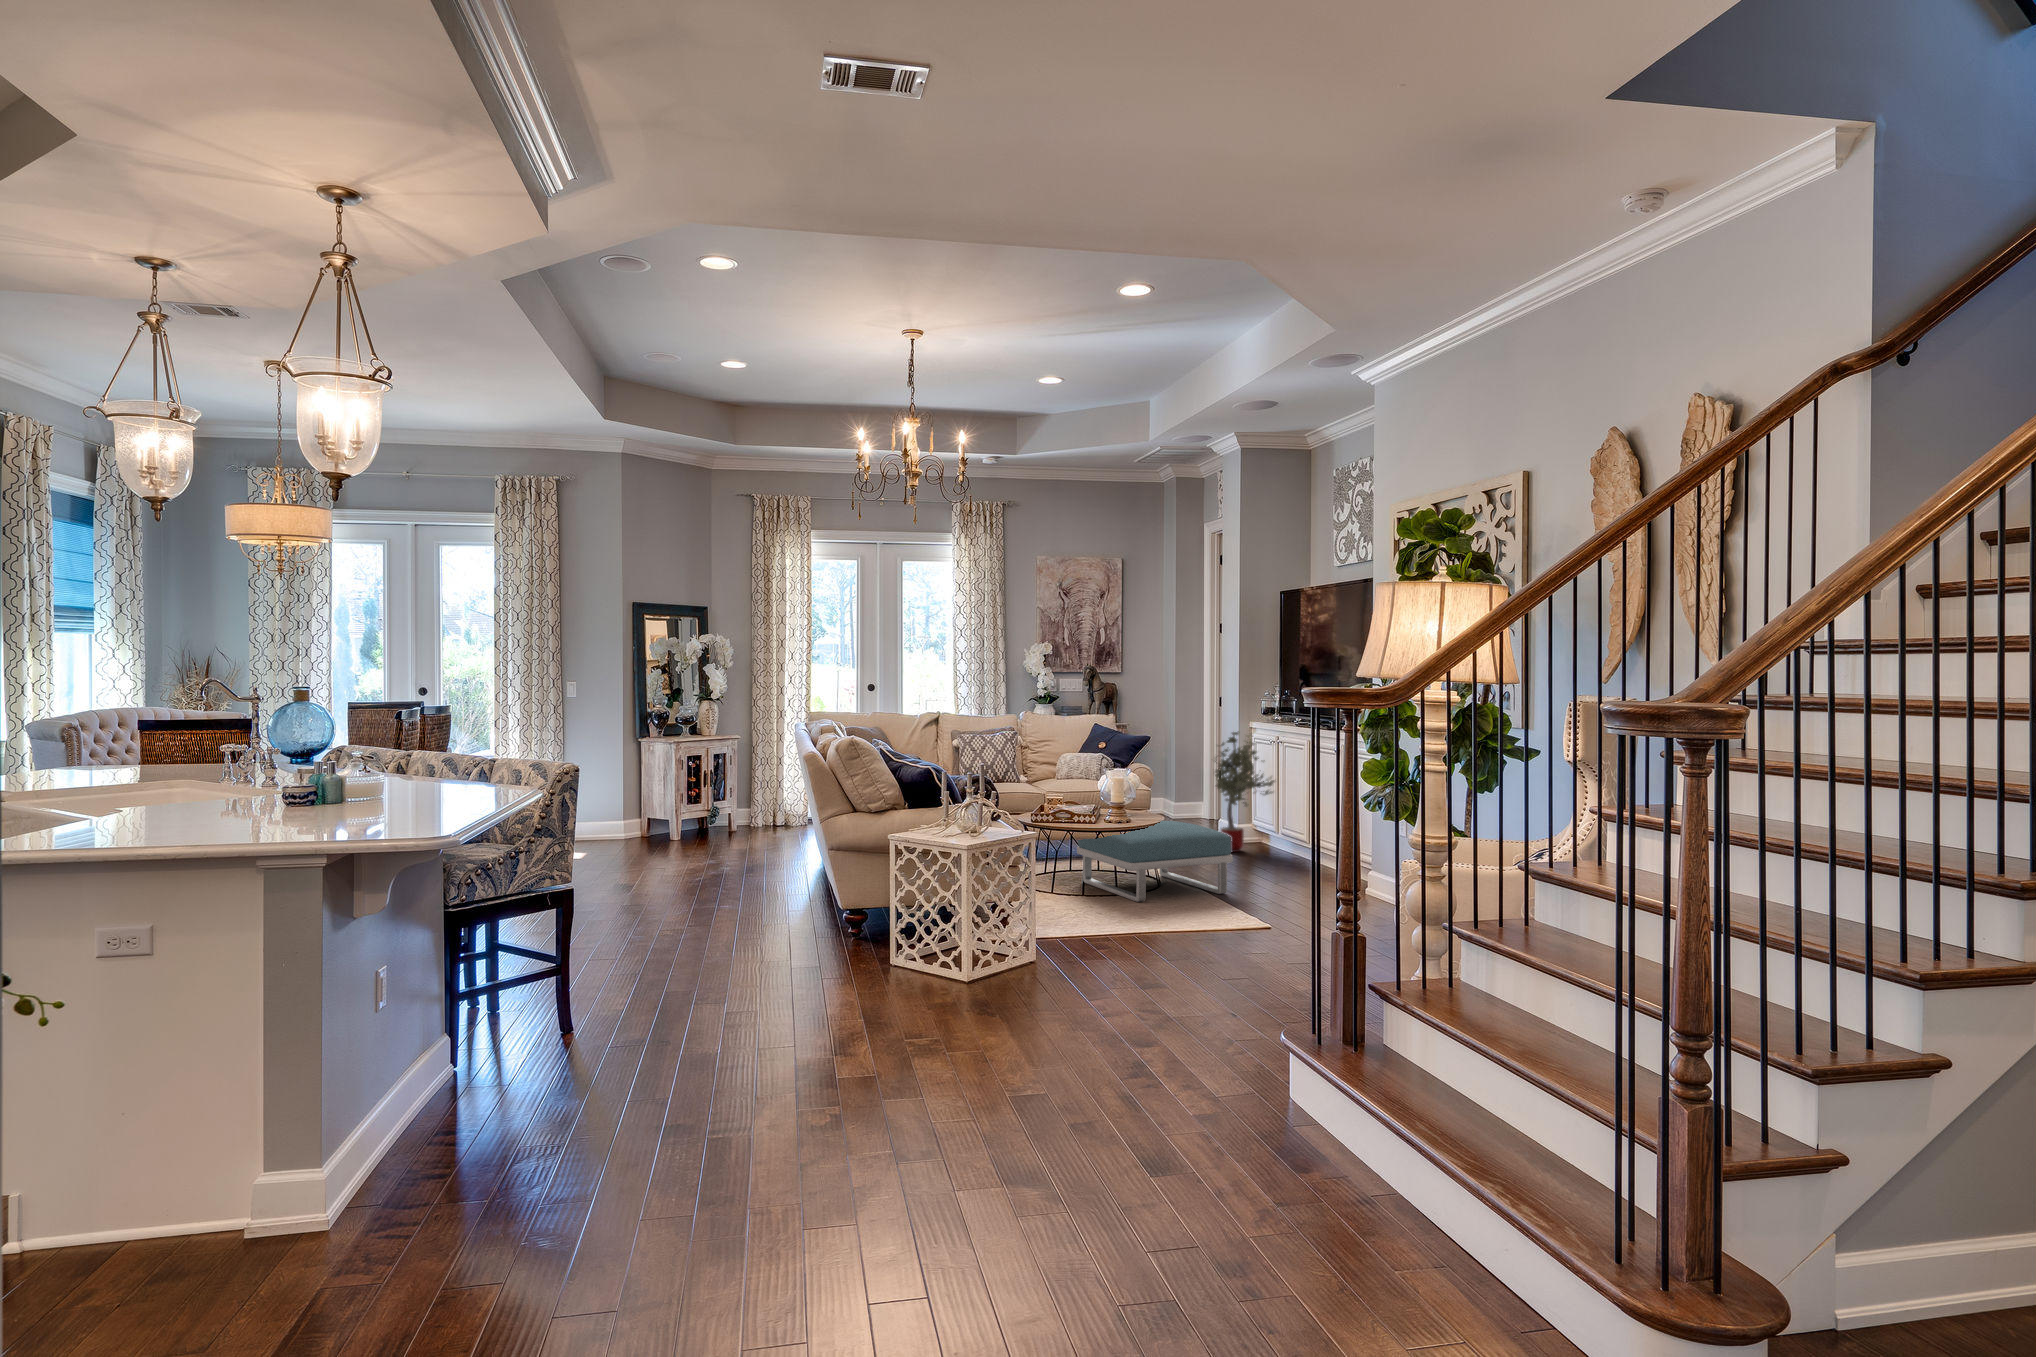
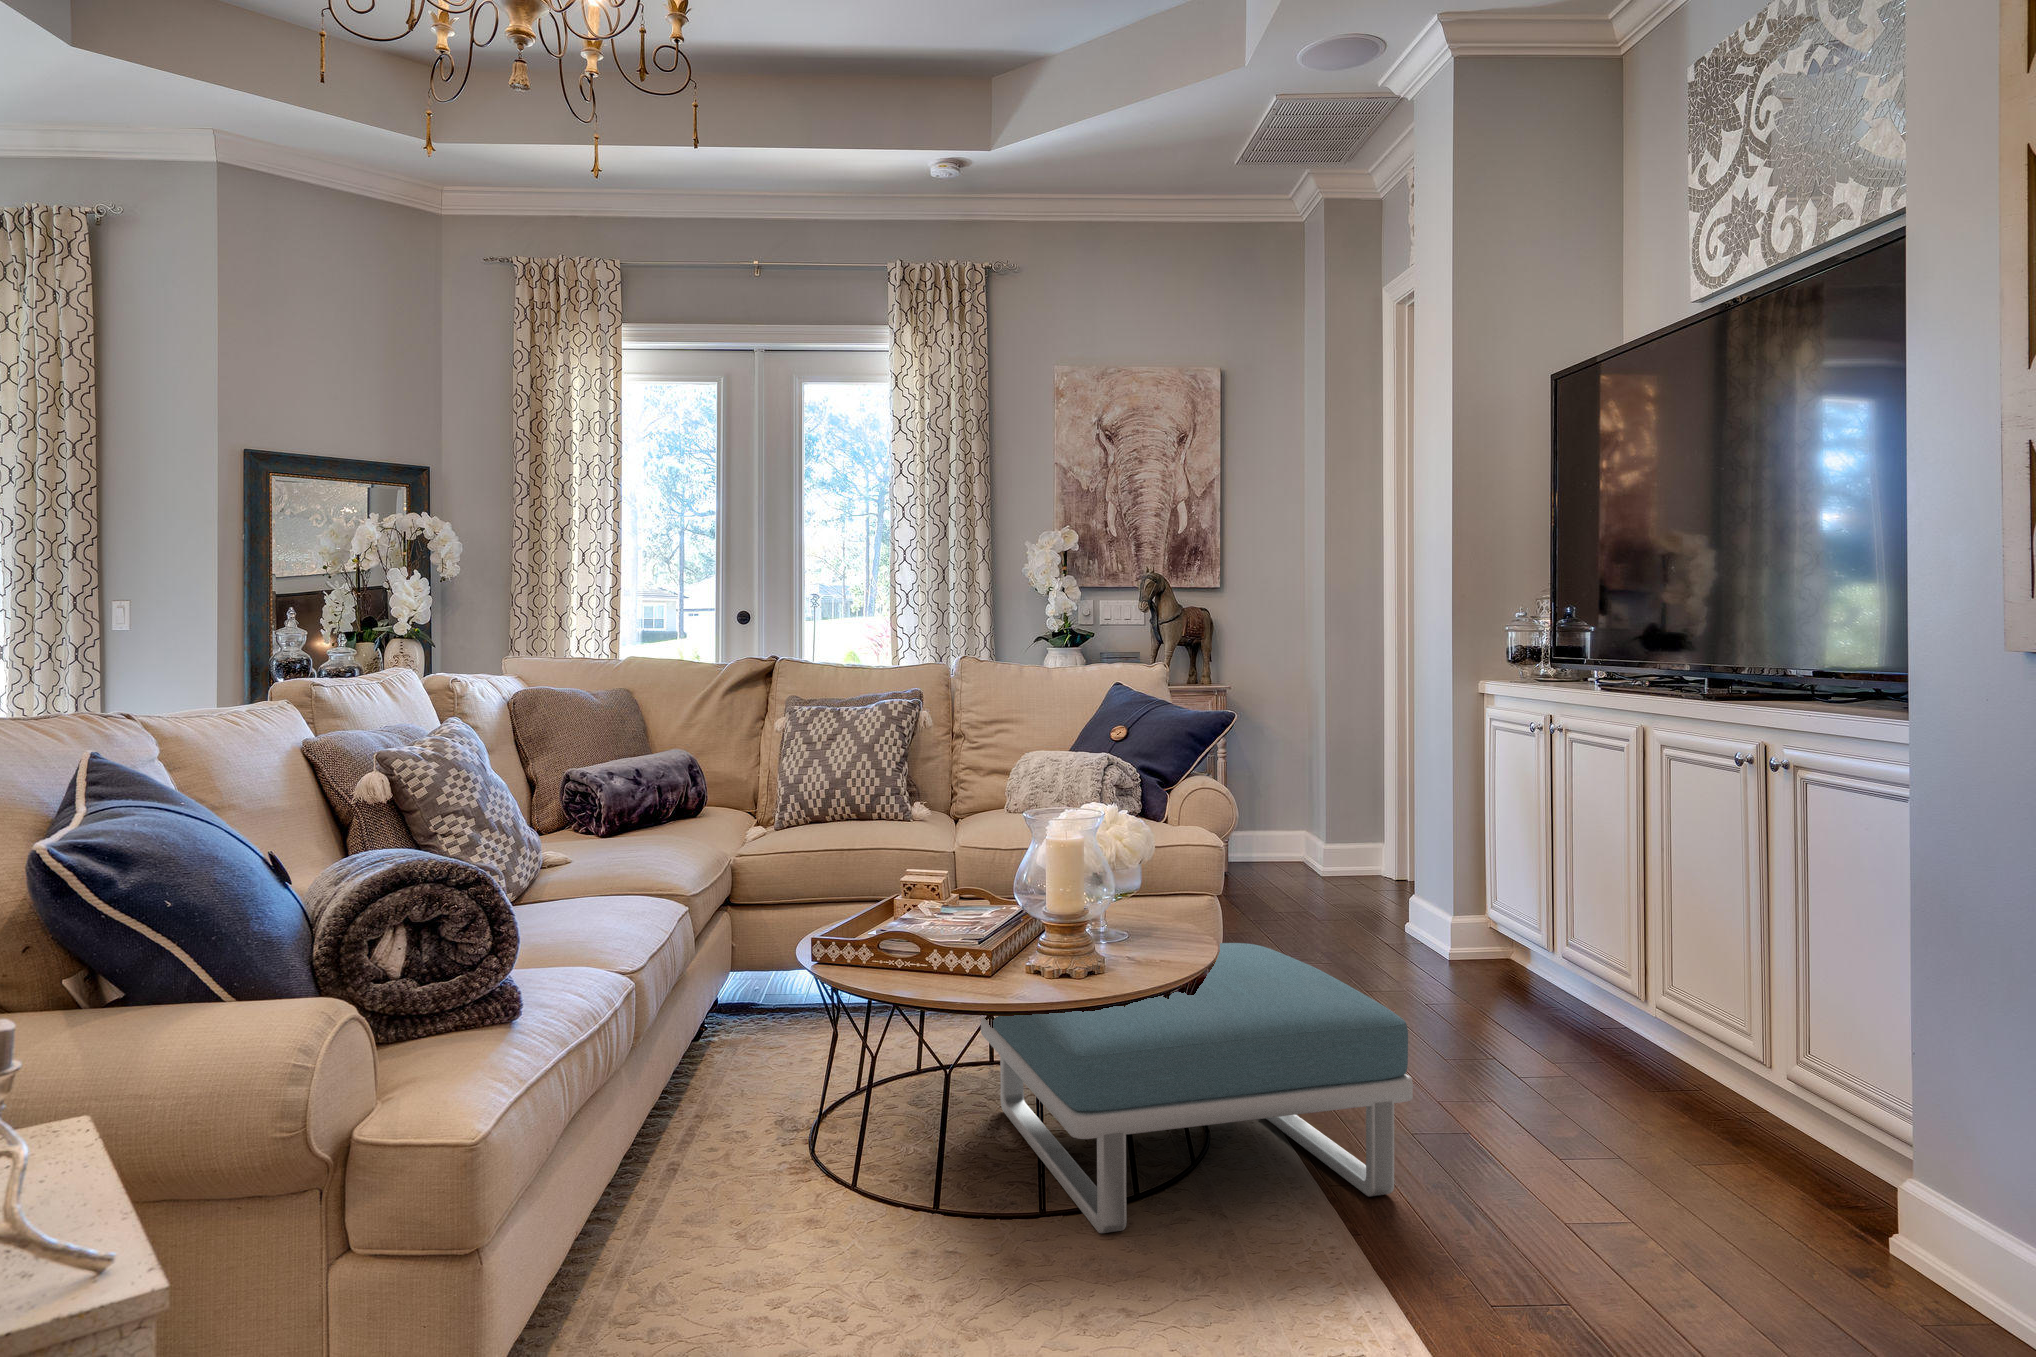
potted tree: present [1215,731,1275,852] -> none [1375,702,1544,992]

